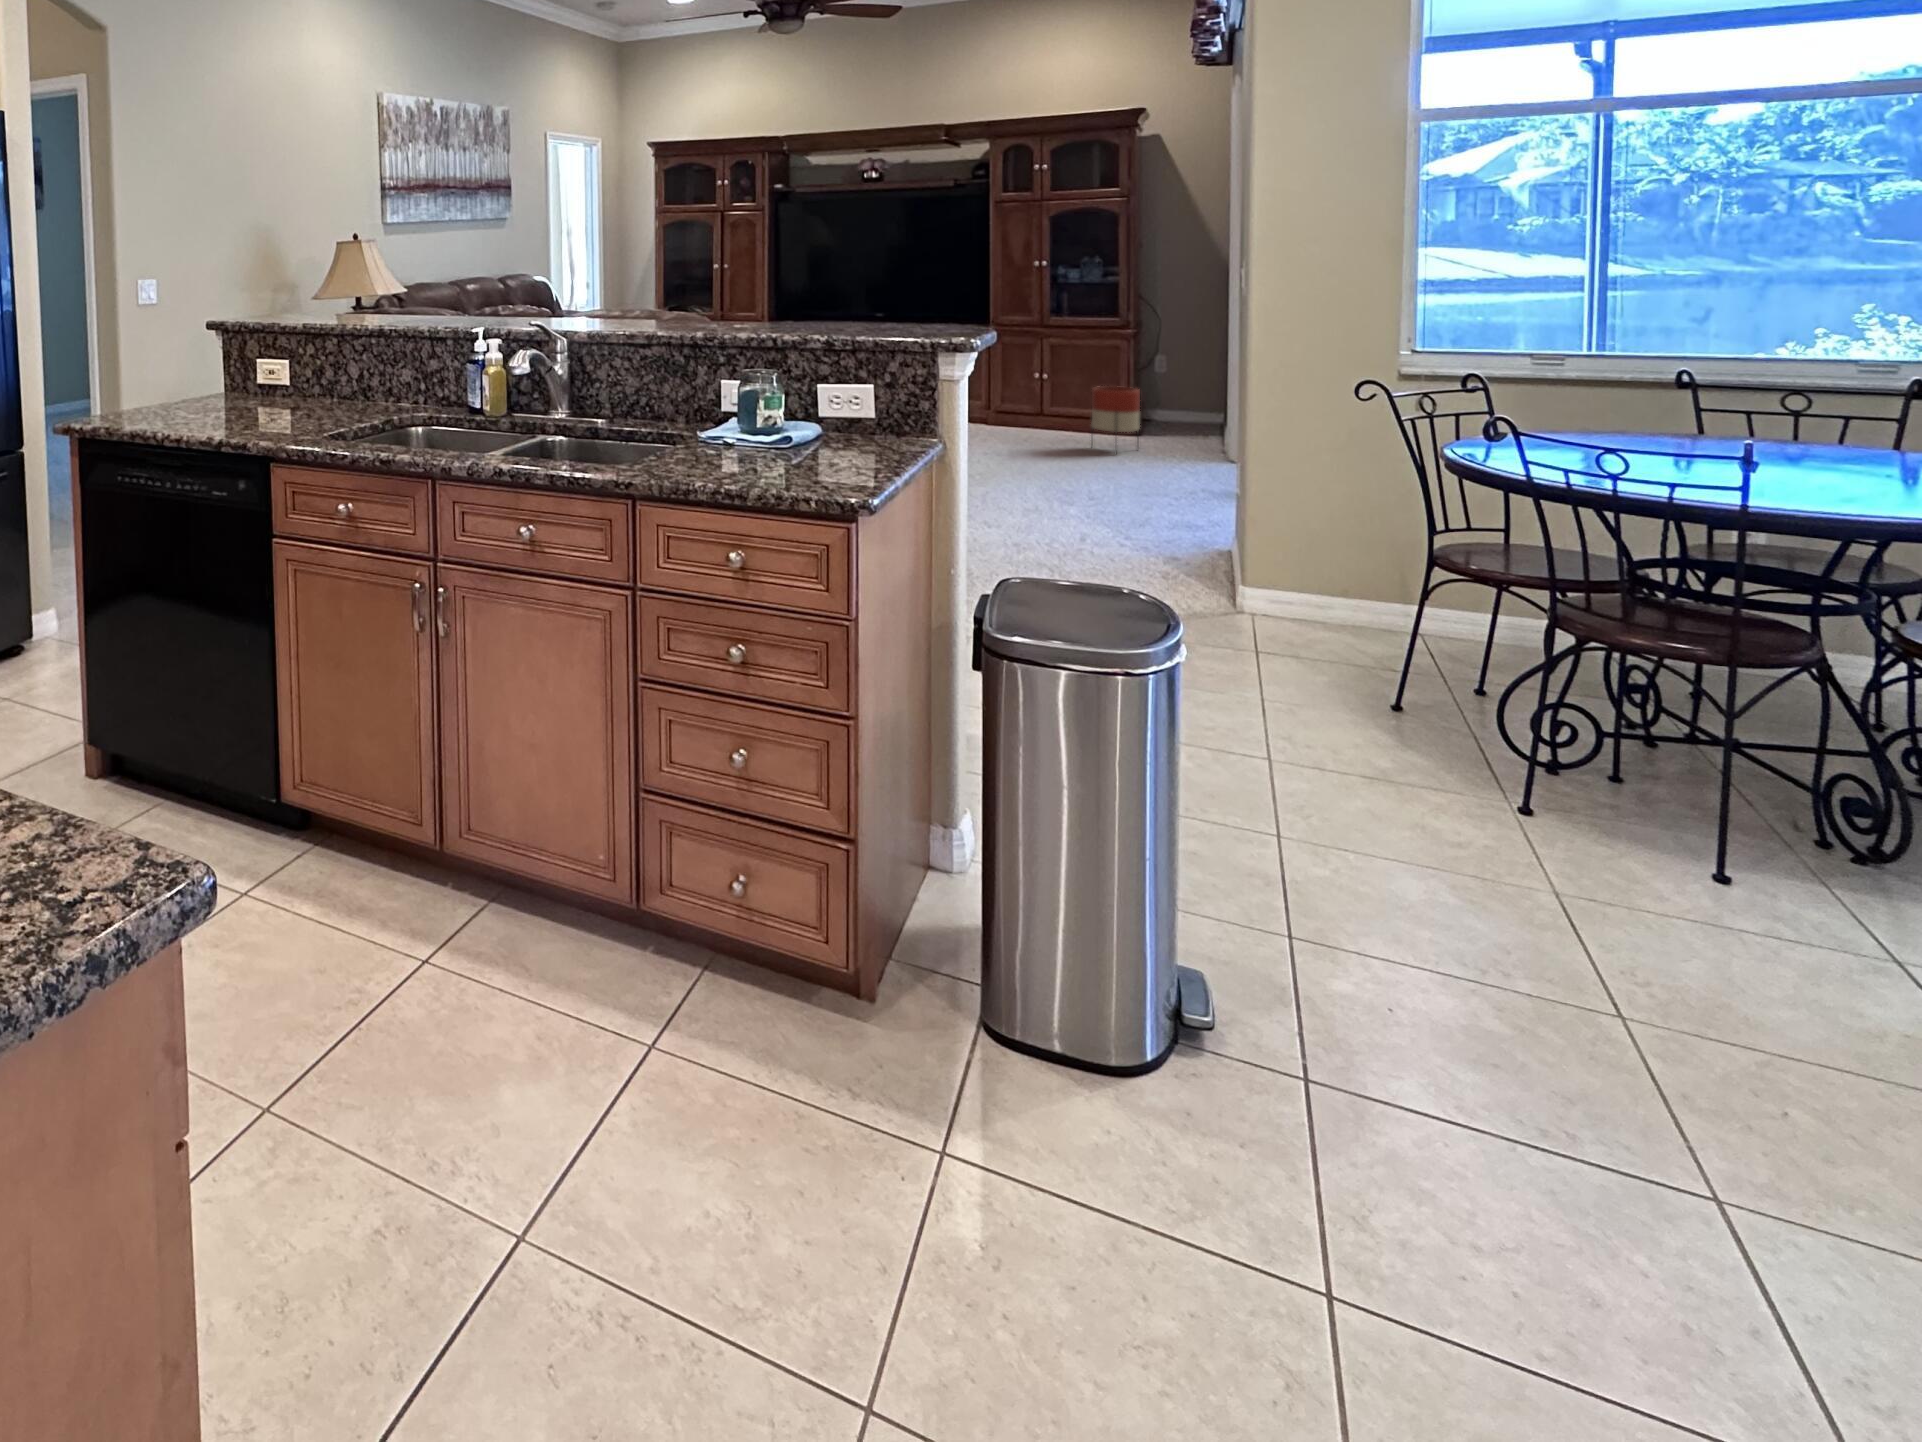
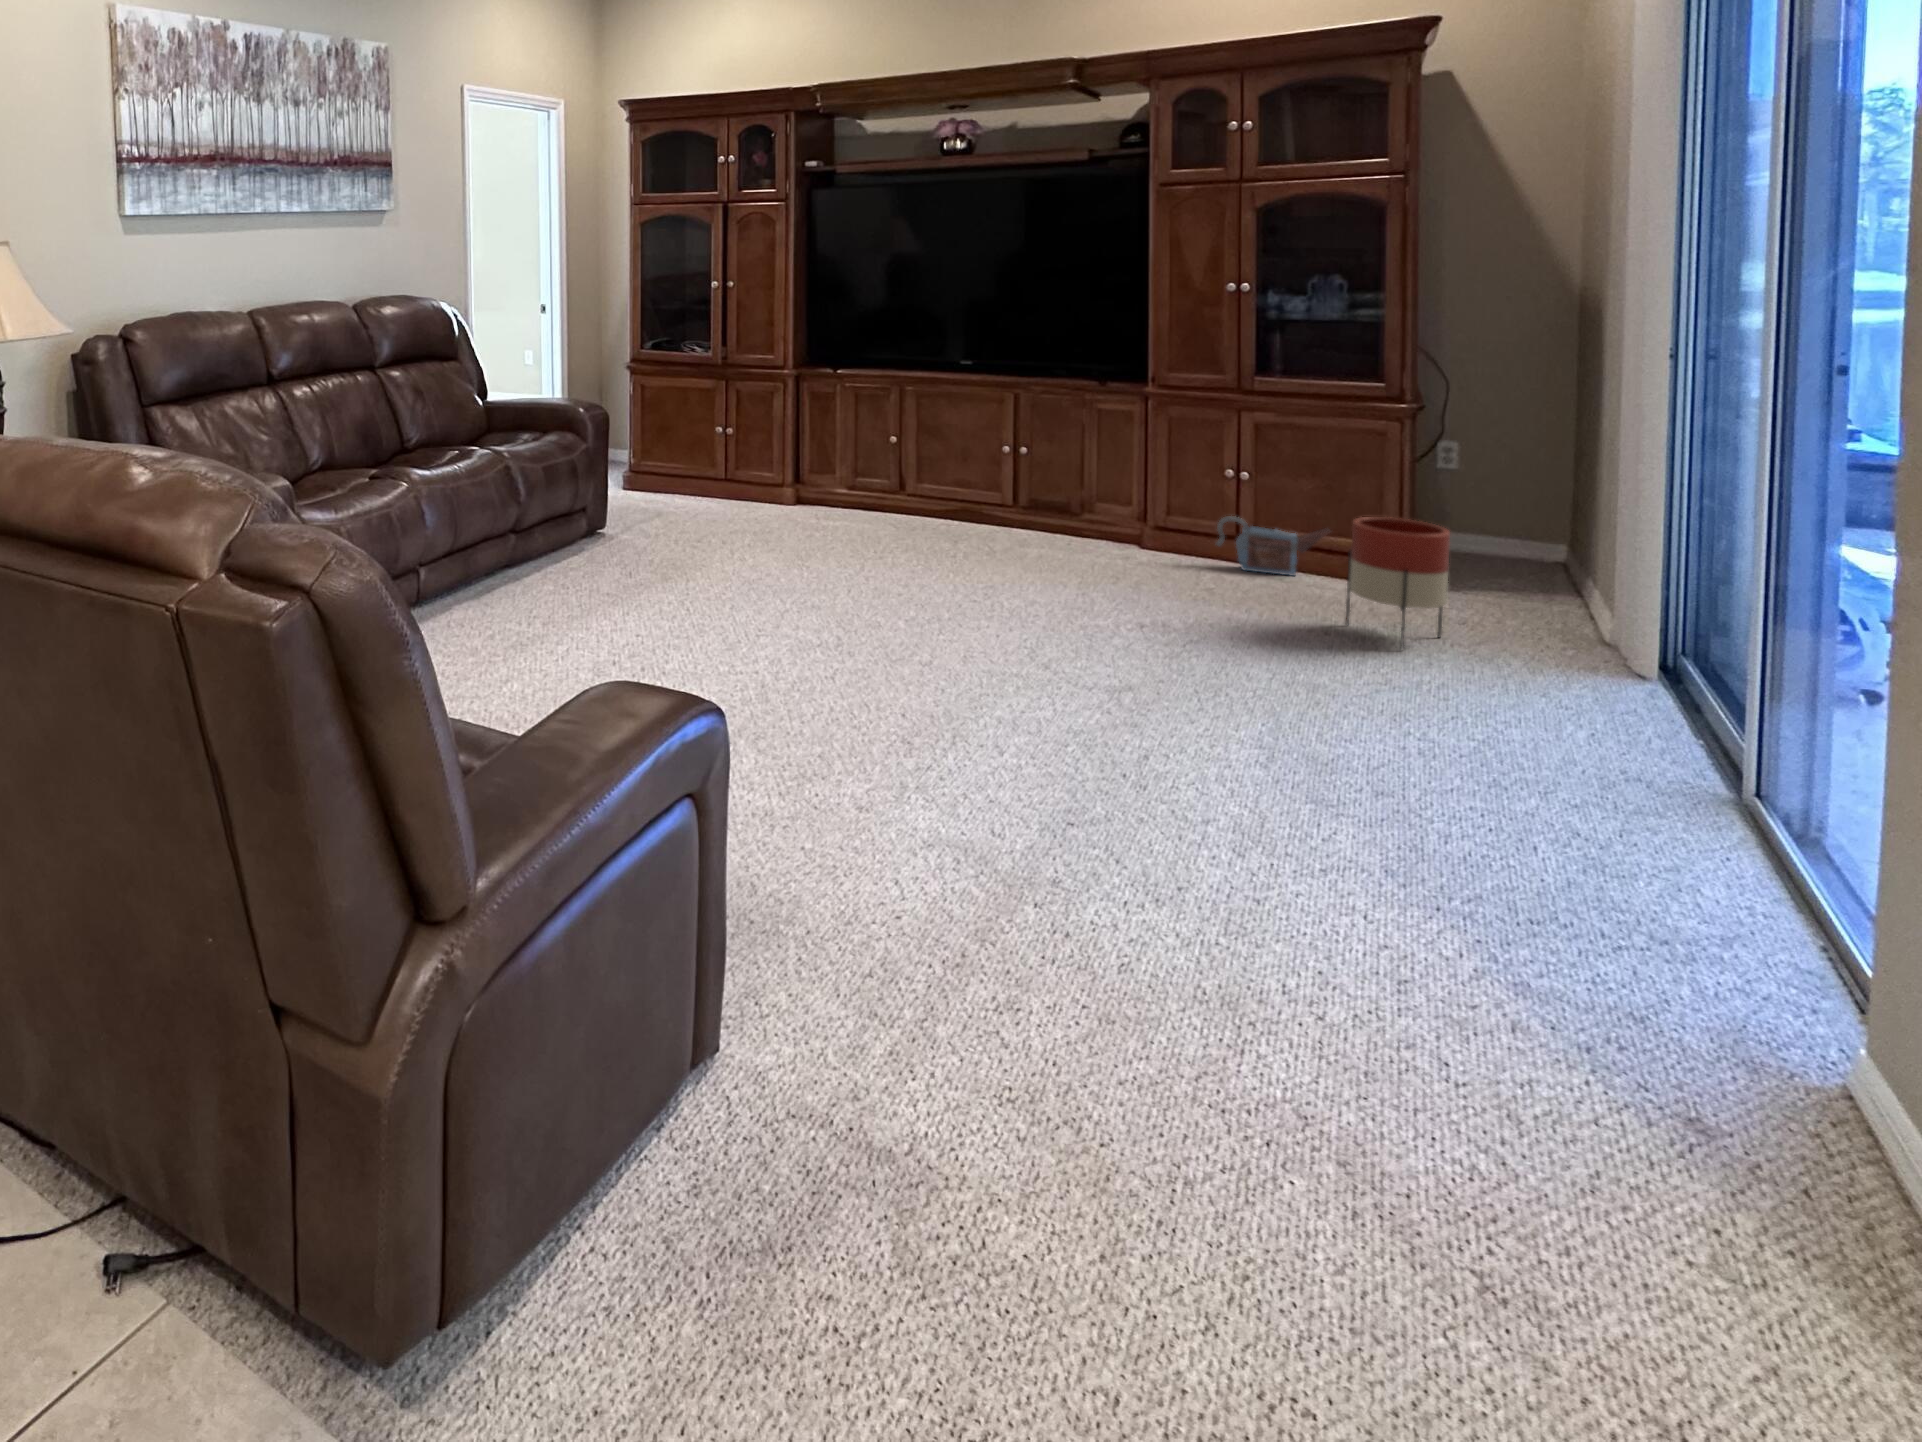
watering can: none [1028,399,1092,432] -> present [1216,516,1331,576]

